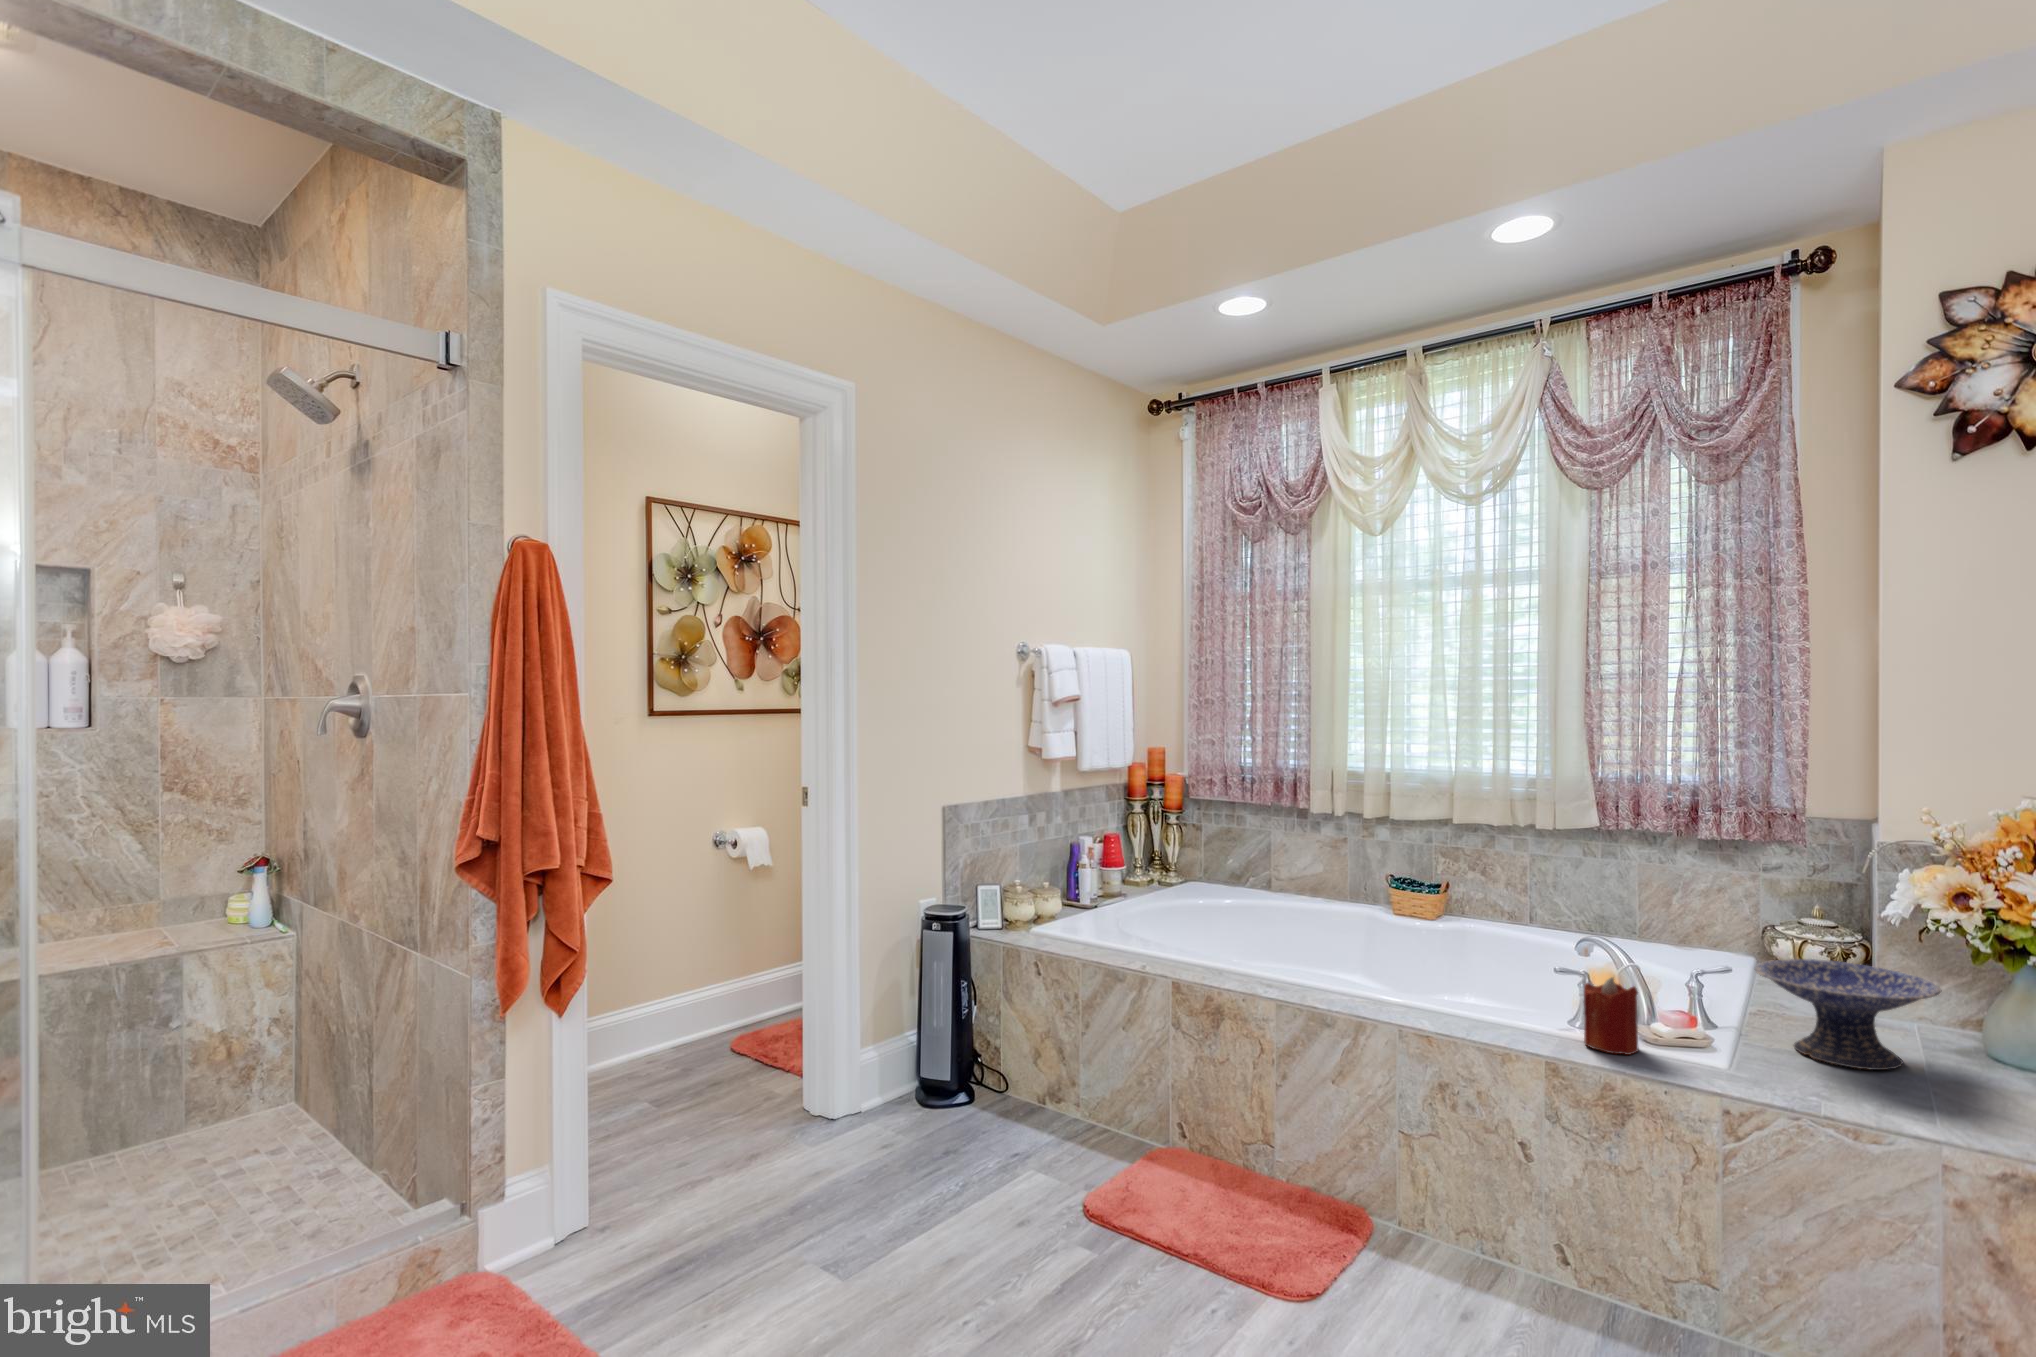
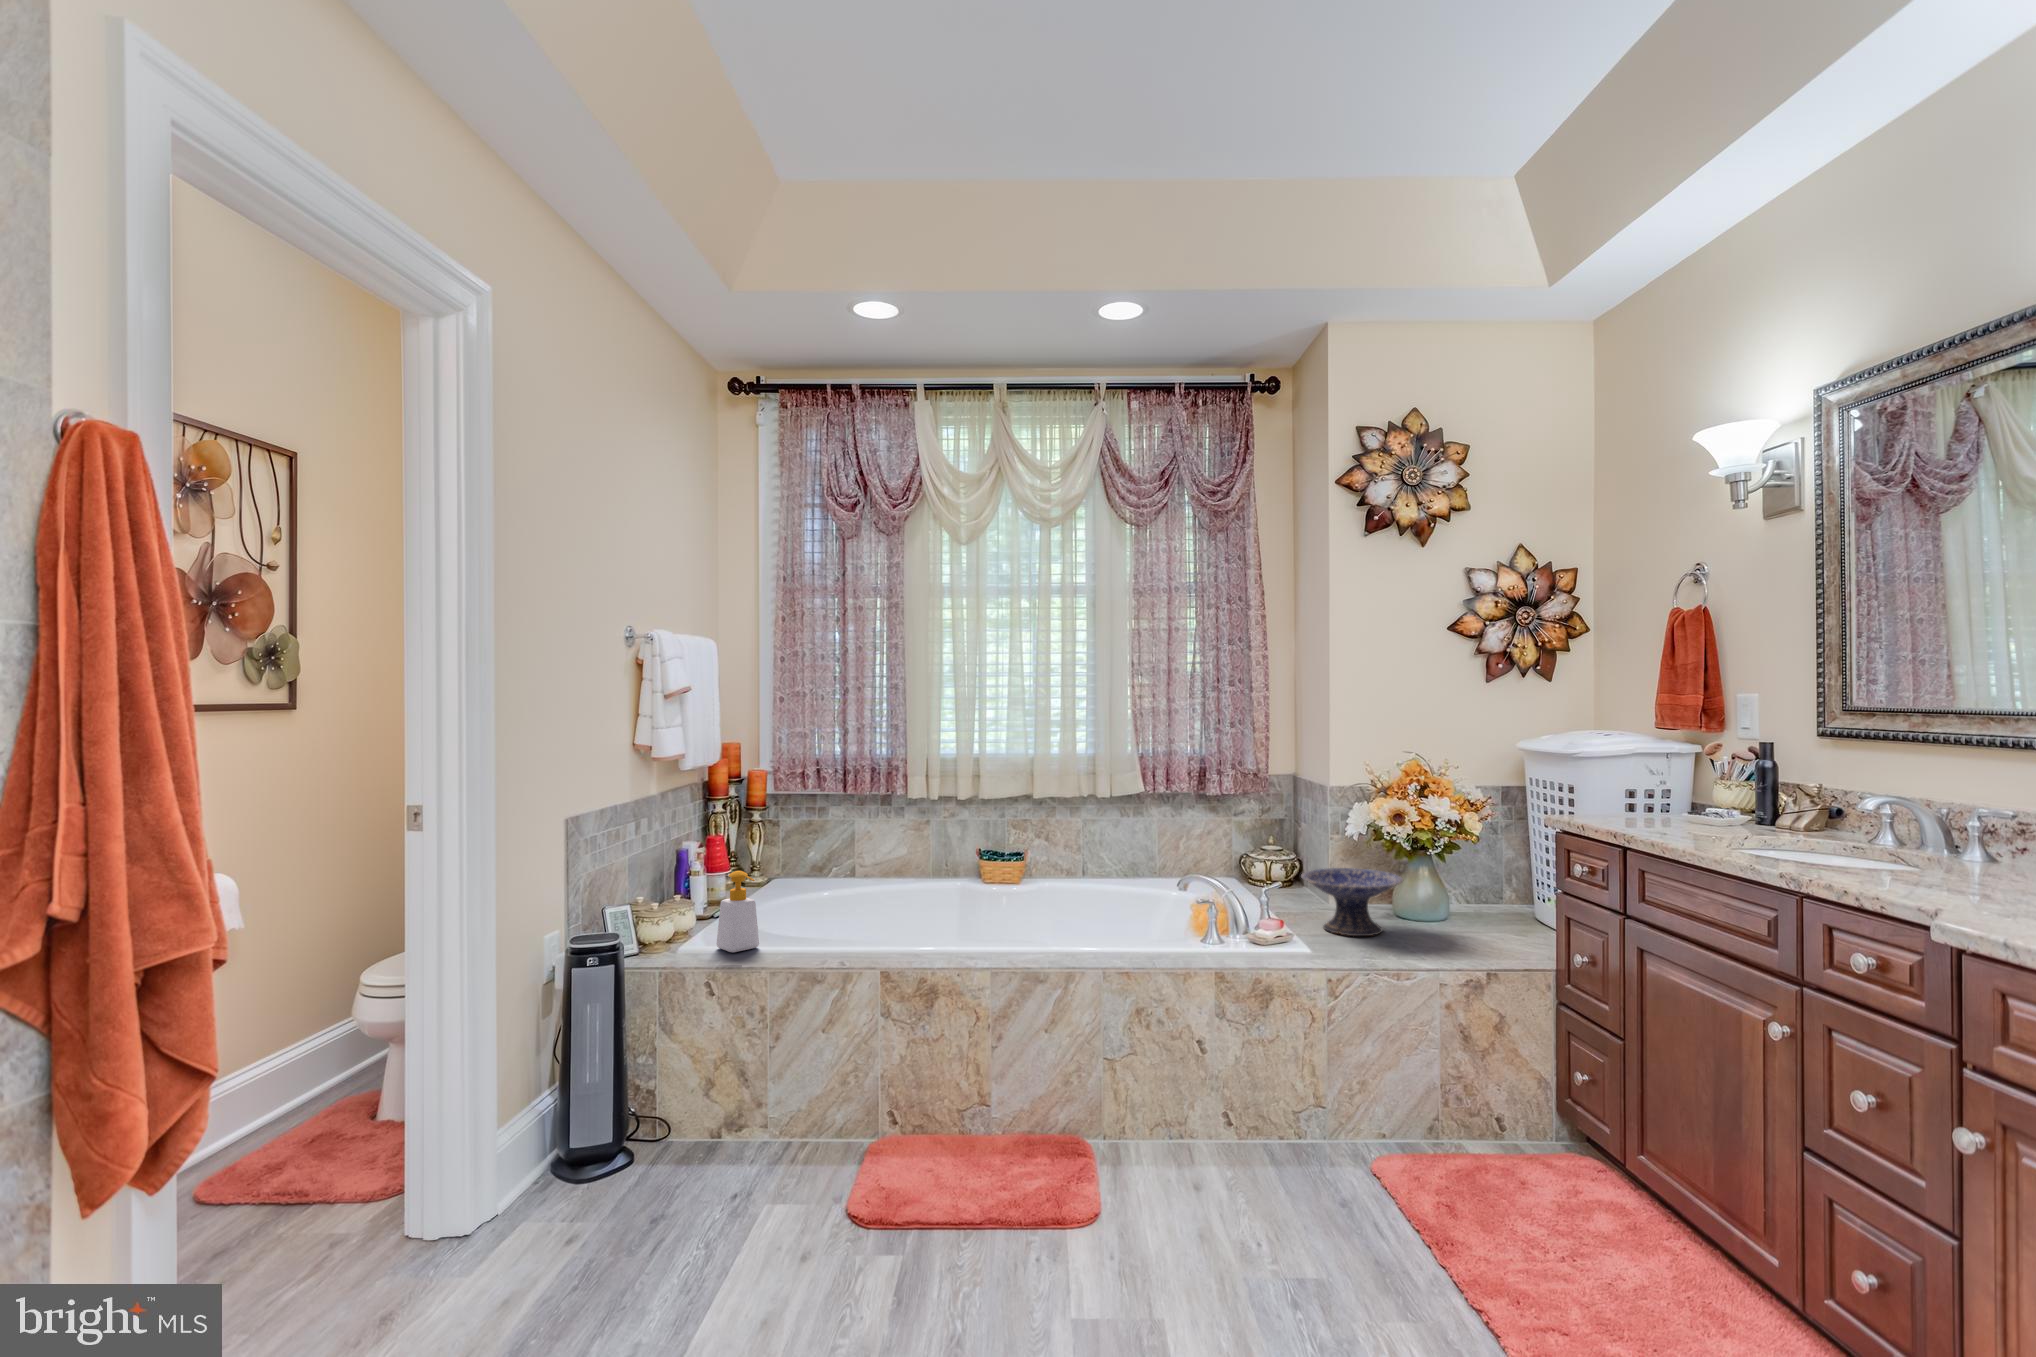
soap bottle: none [1061,867,1095,942] -> present [716,871,759,952]
candle: present [1584,978,1638,1055] -> none [1225,899,1261,956]

